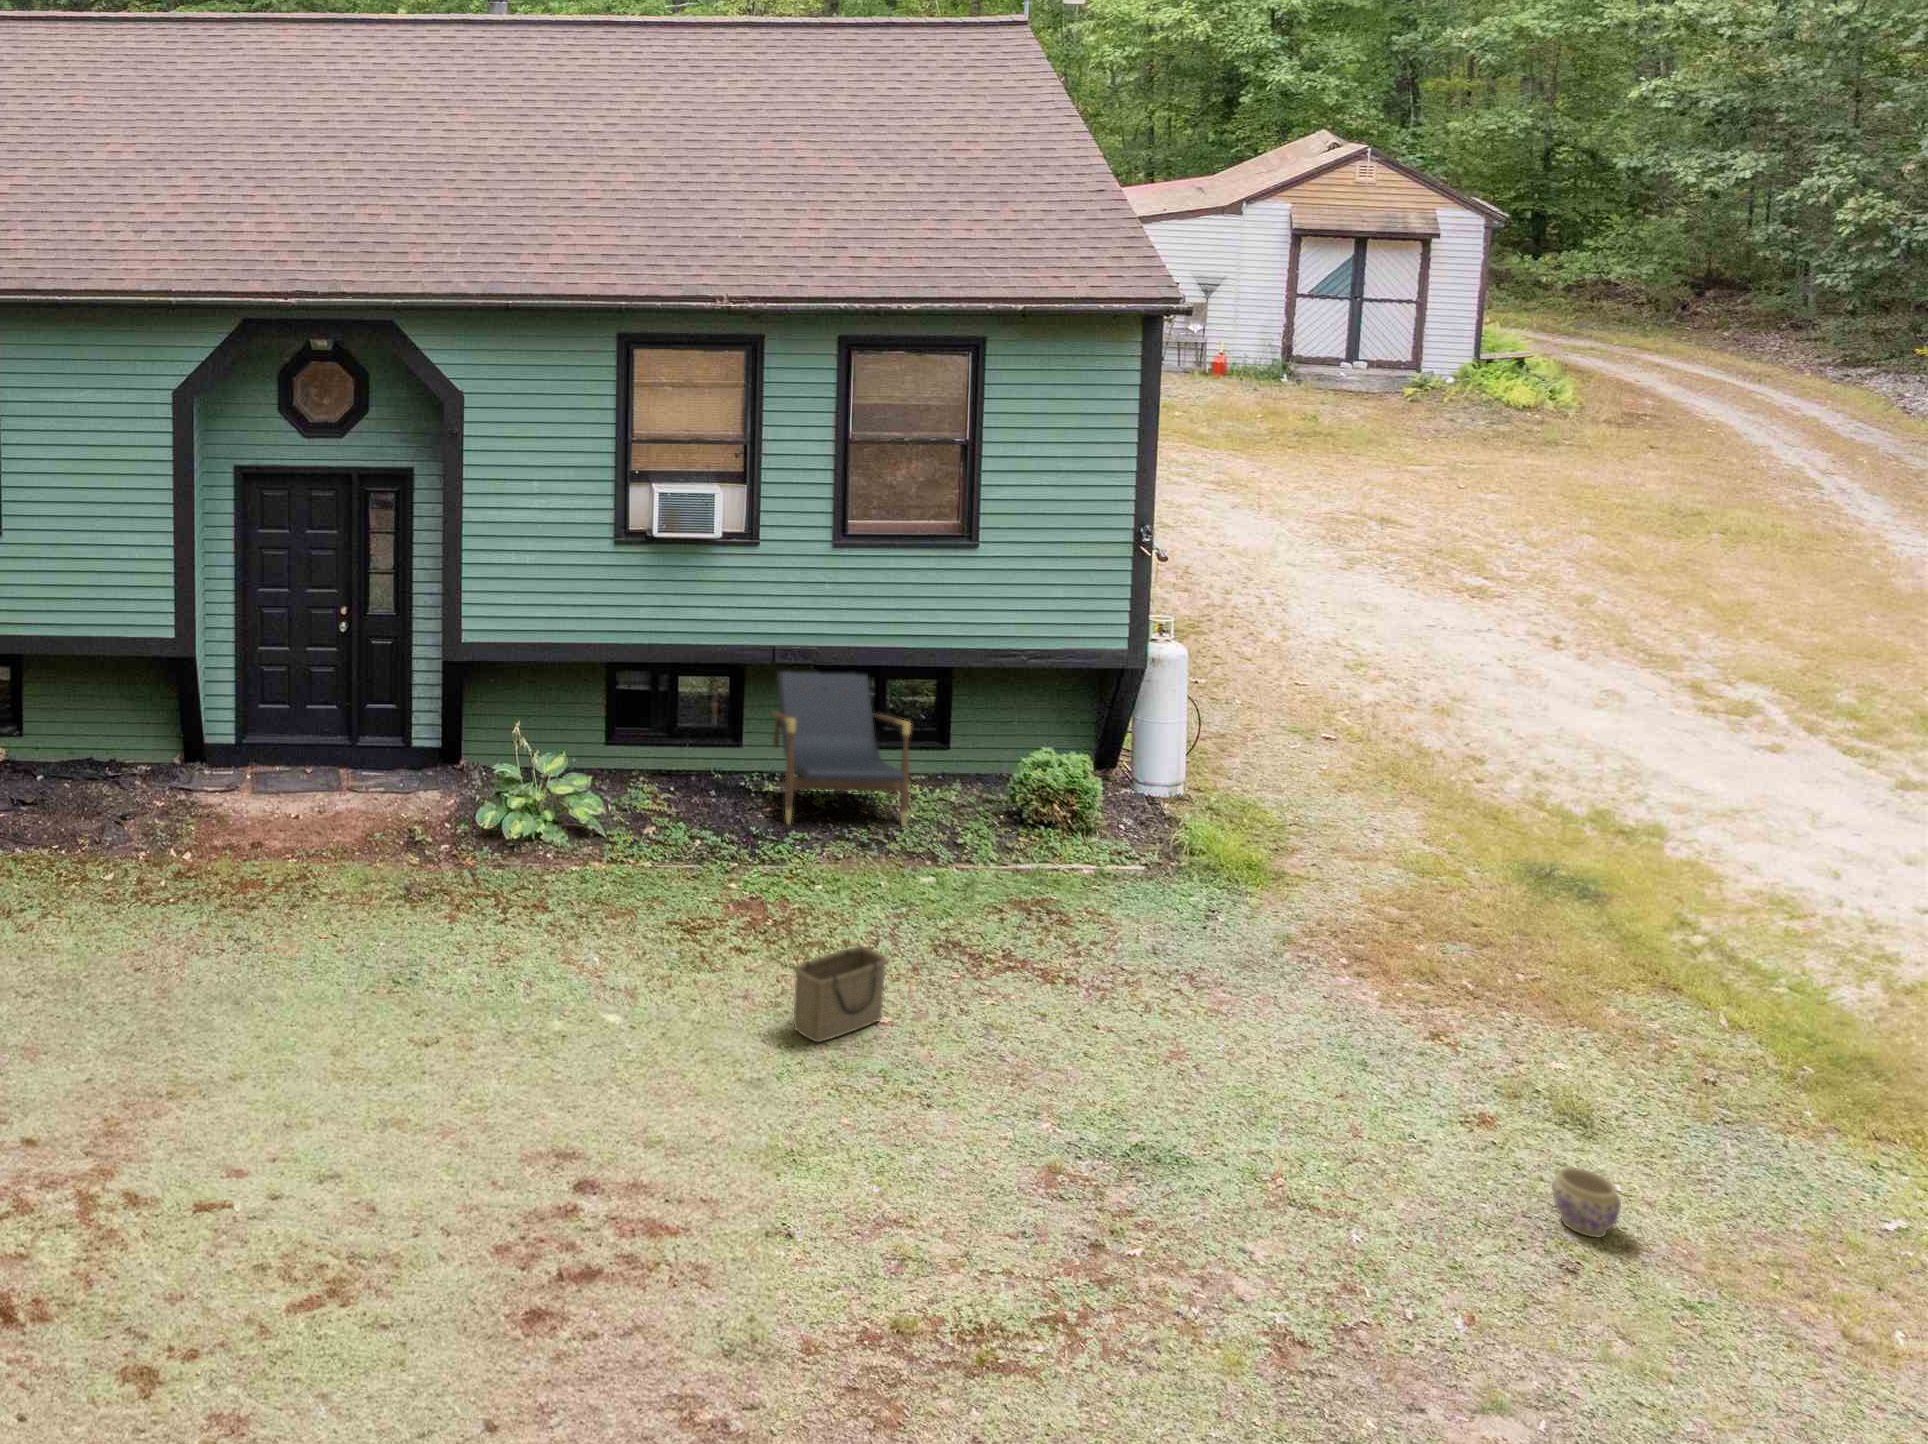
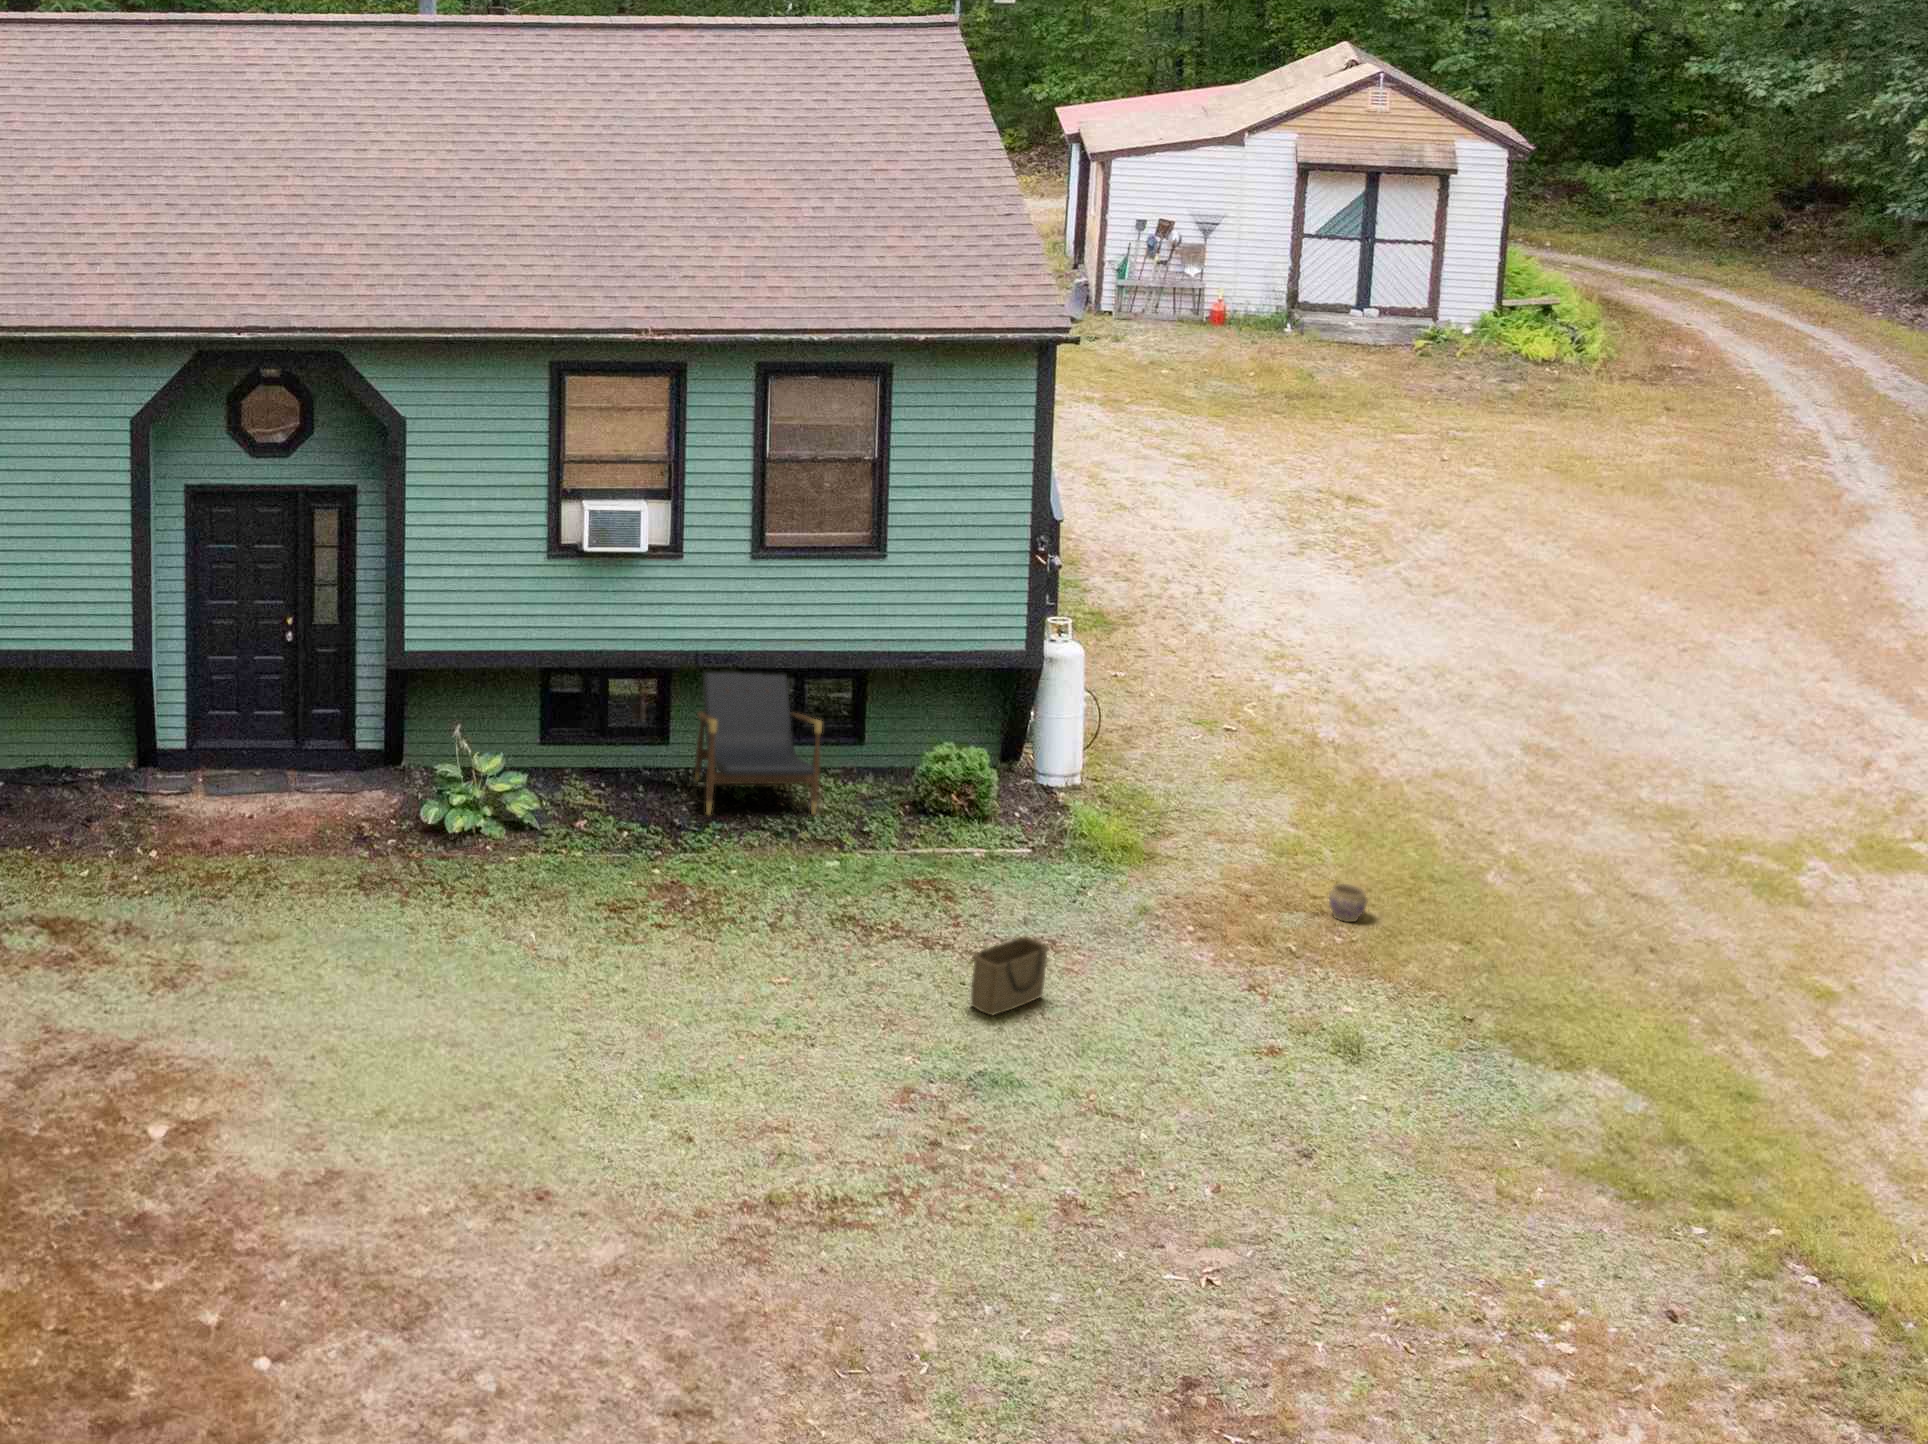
basket: present [793,946,888,1042] -> present [971,936,1050,1015]
planter: present [1552,1167,1621,1238] -> present [1329,884,1367,922]

